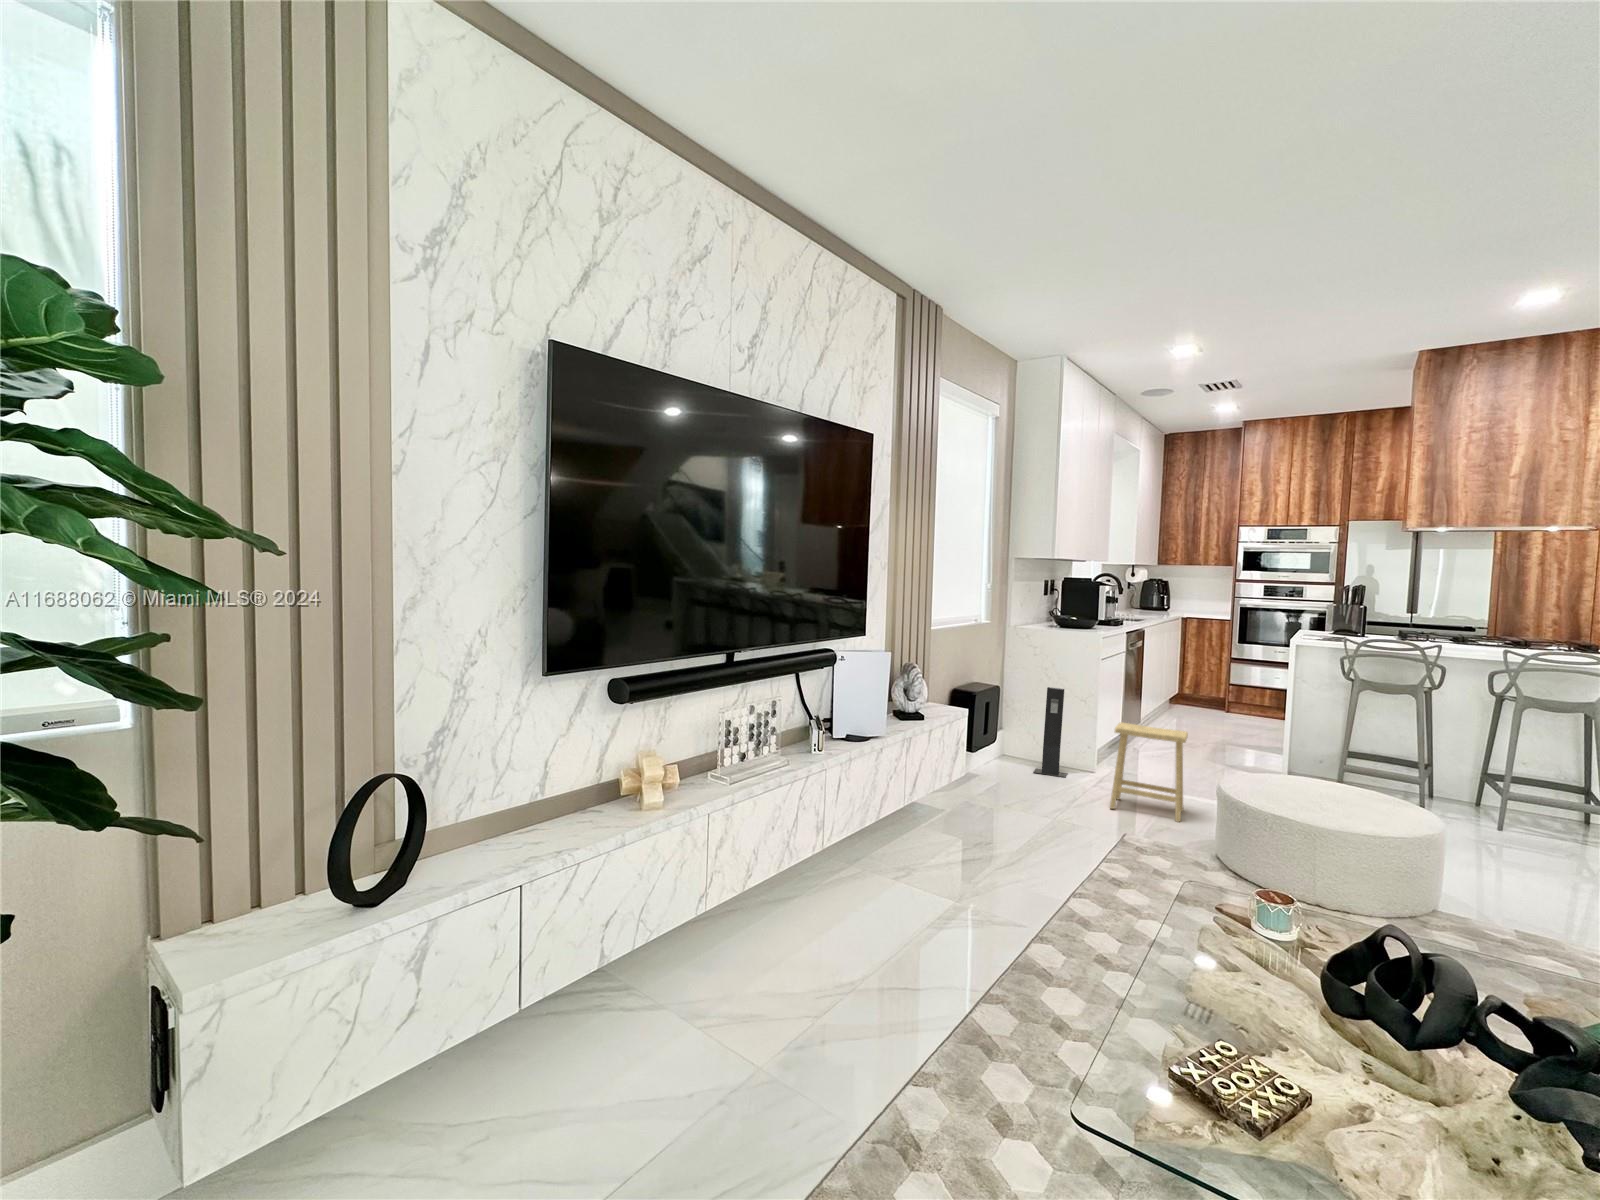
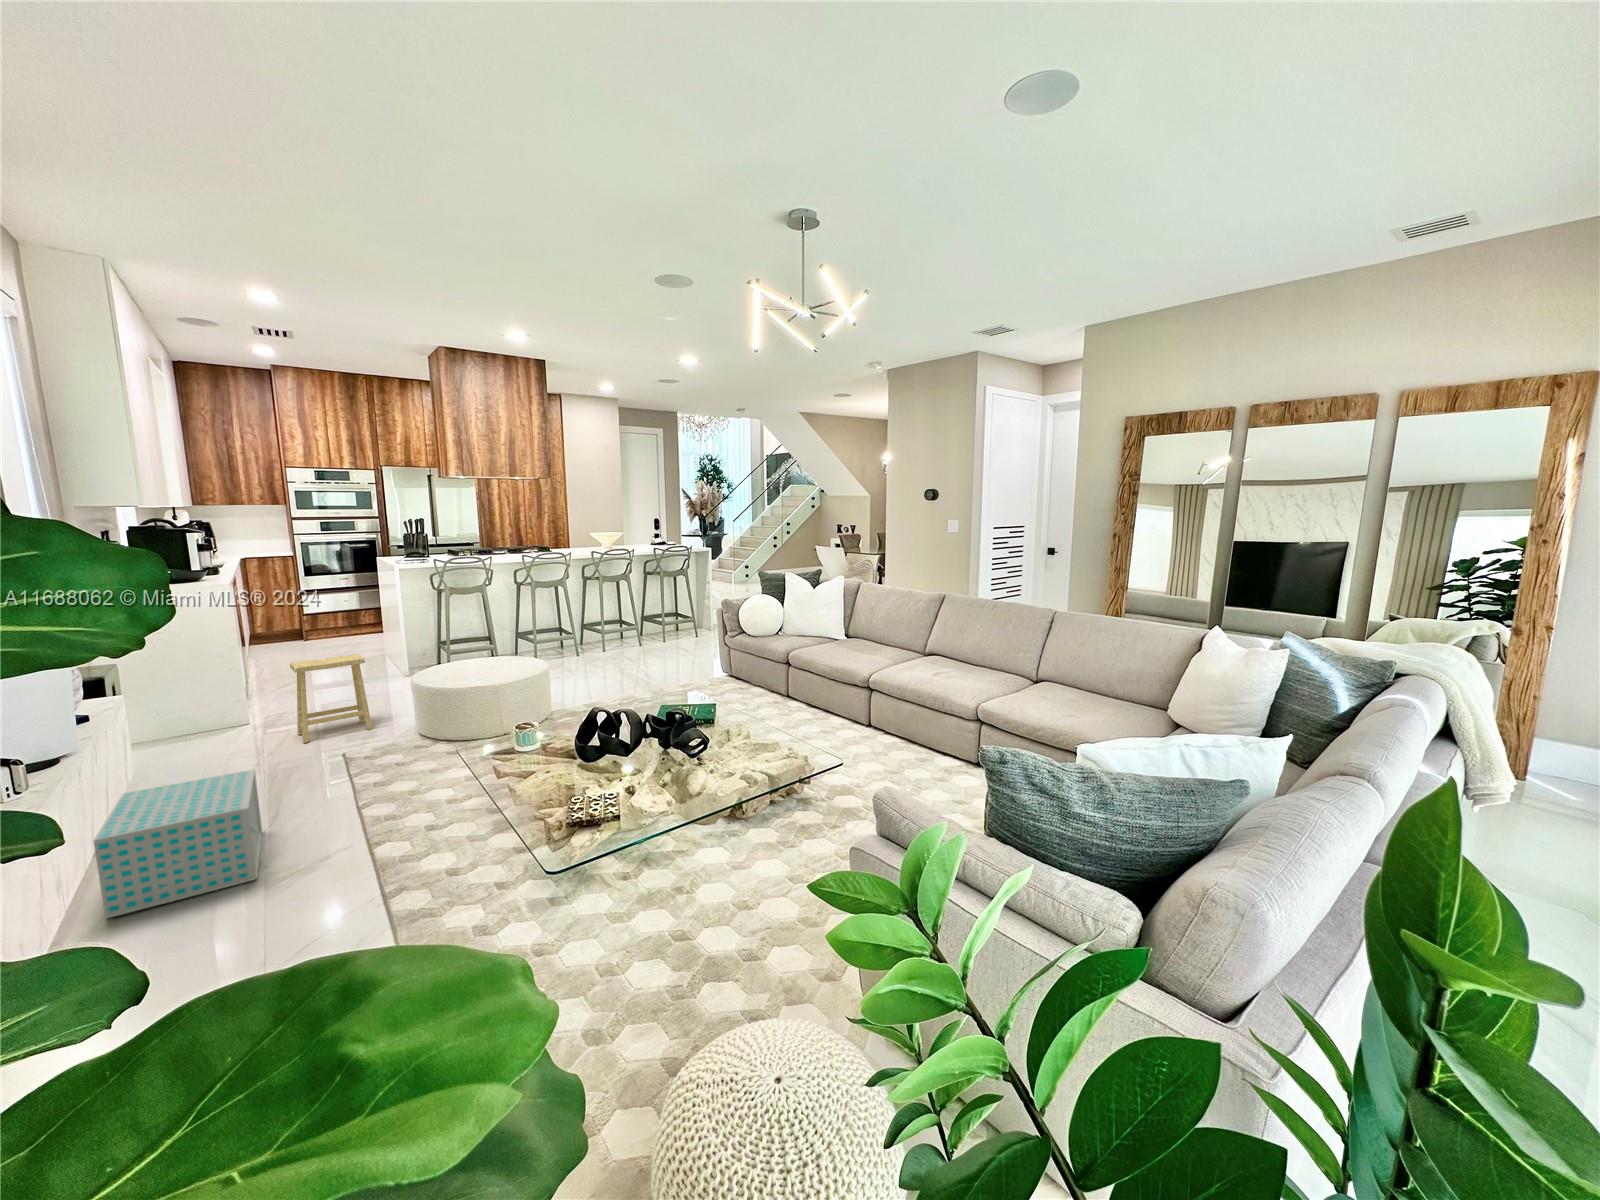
speaker: present [1033,687,1068,778] -> none [176,648,223,747]
storage box: none [858,787,998,908] -> present [93,769,262,918]

